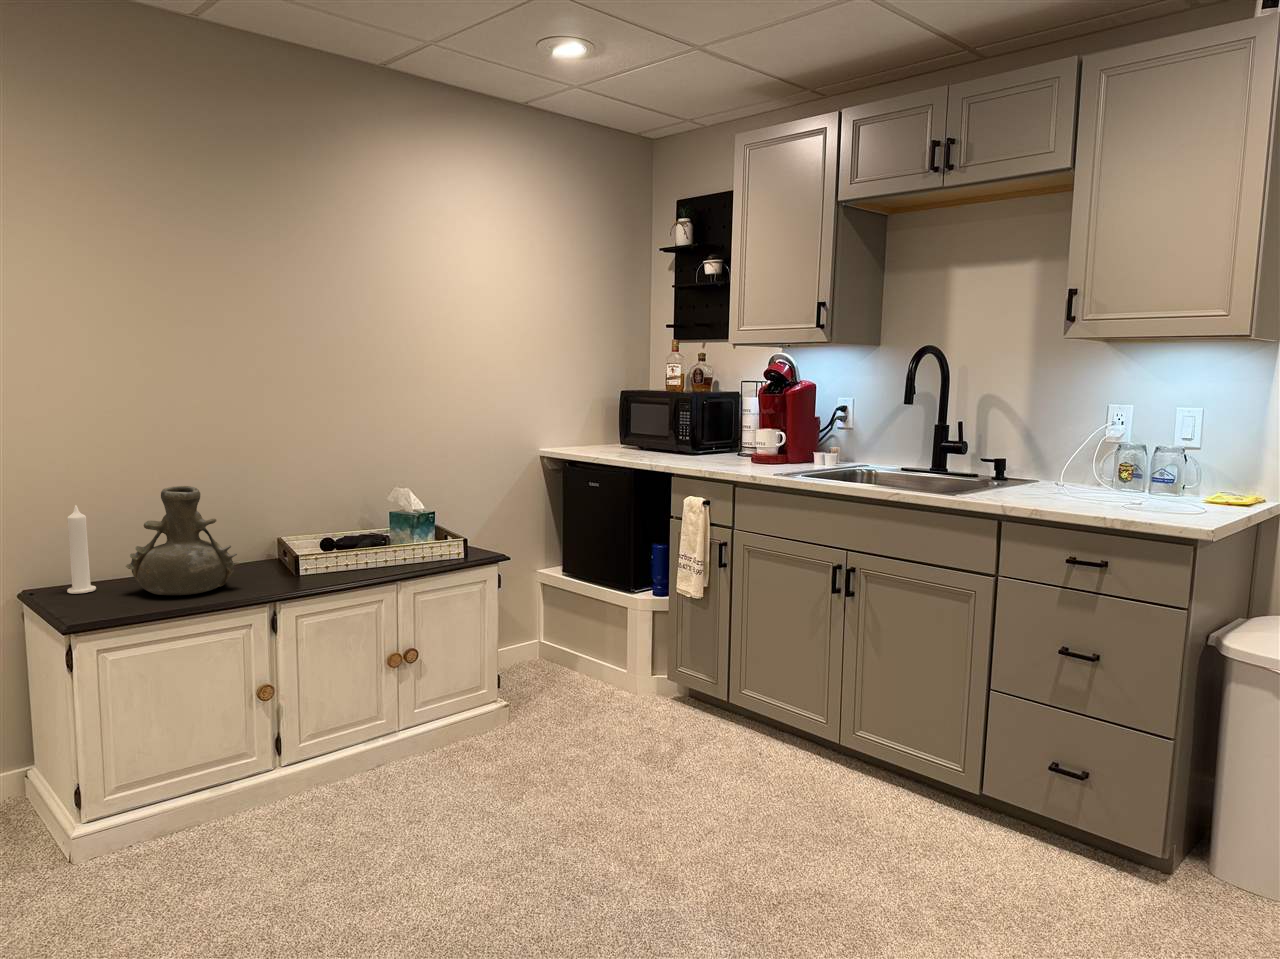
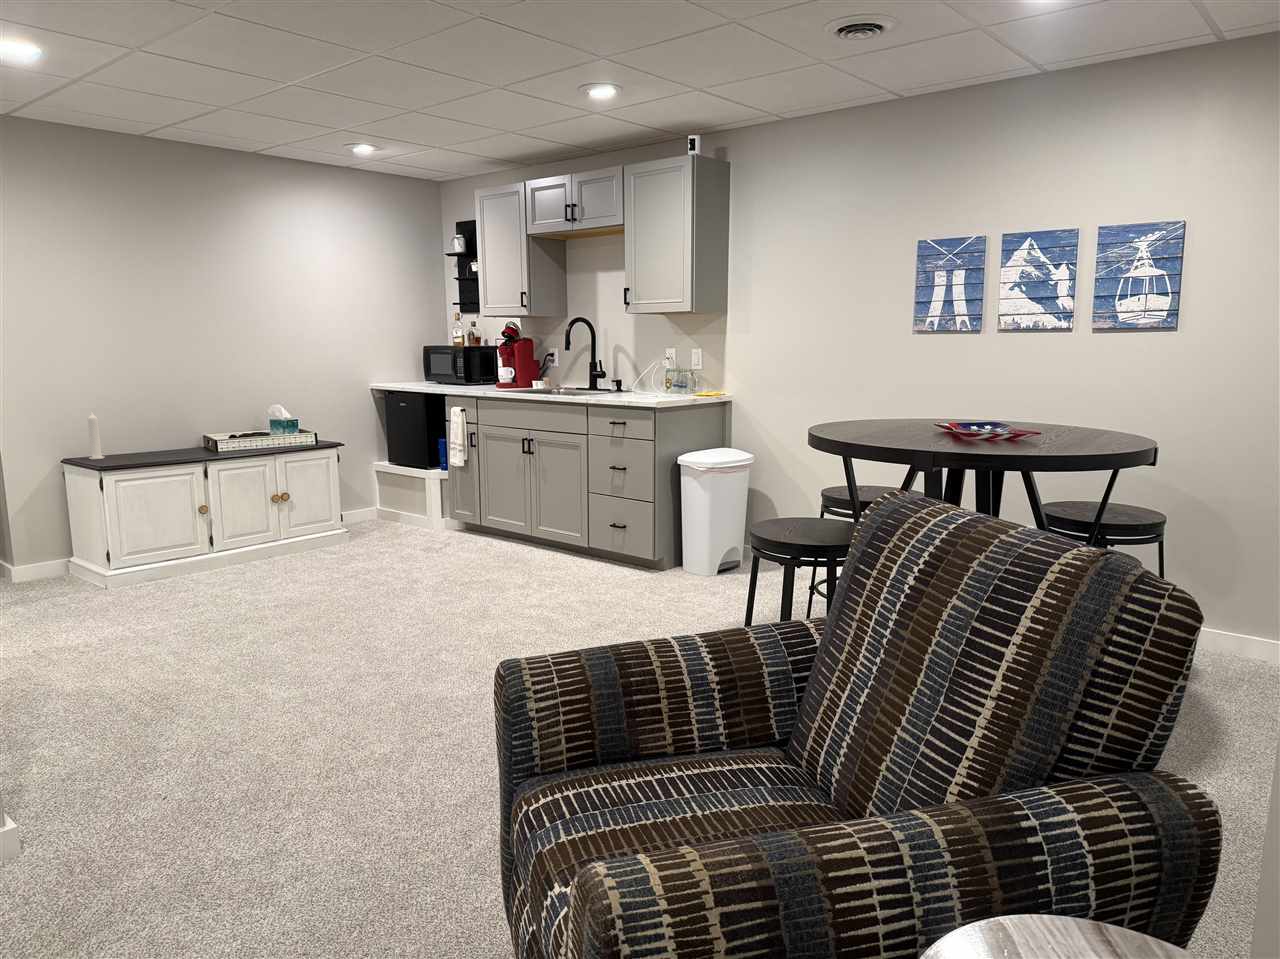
vase: present [126,486,239,595] -> none [122,401,185,459]

